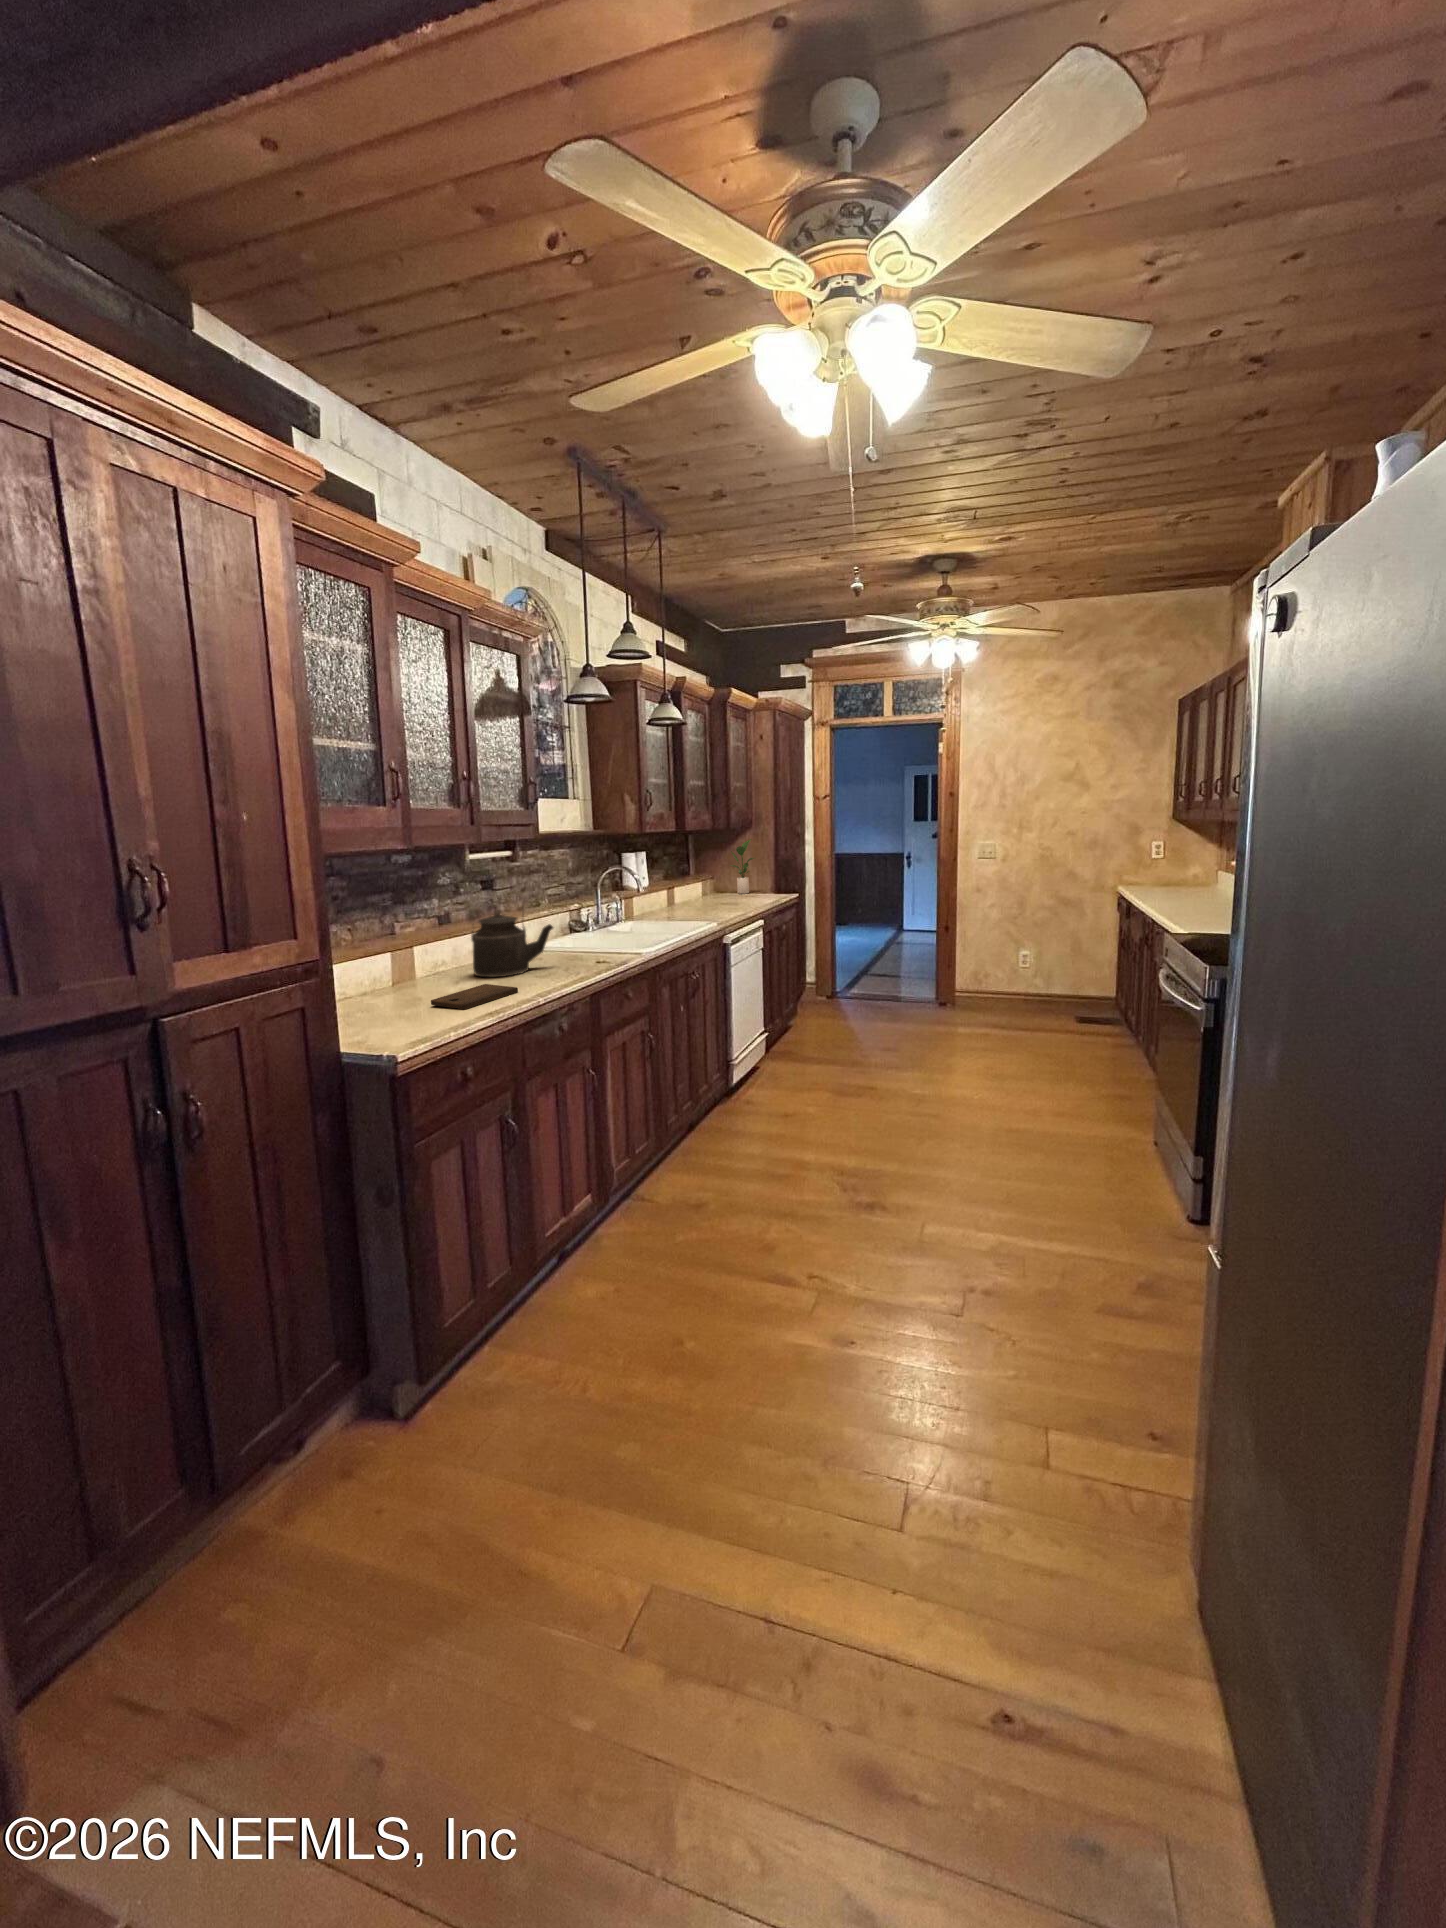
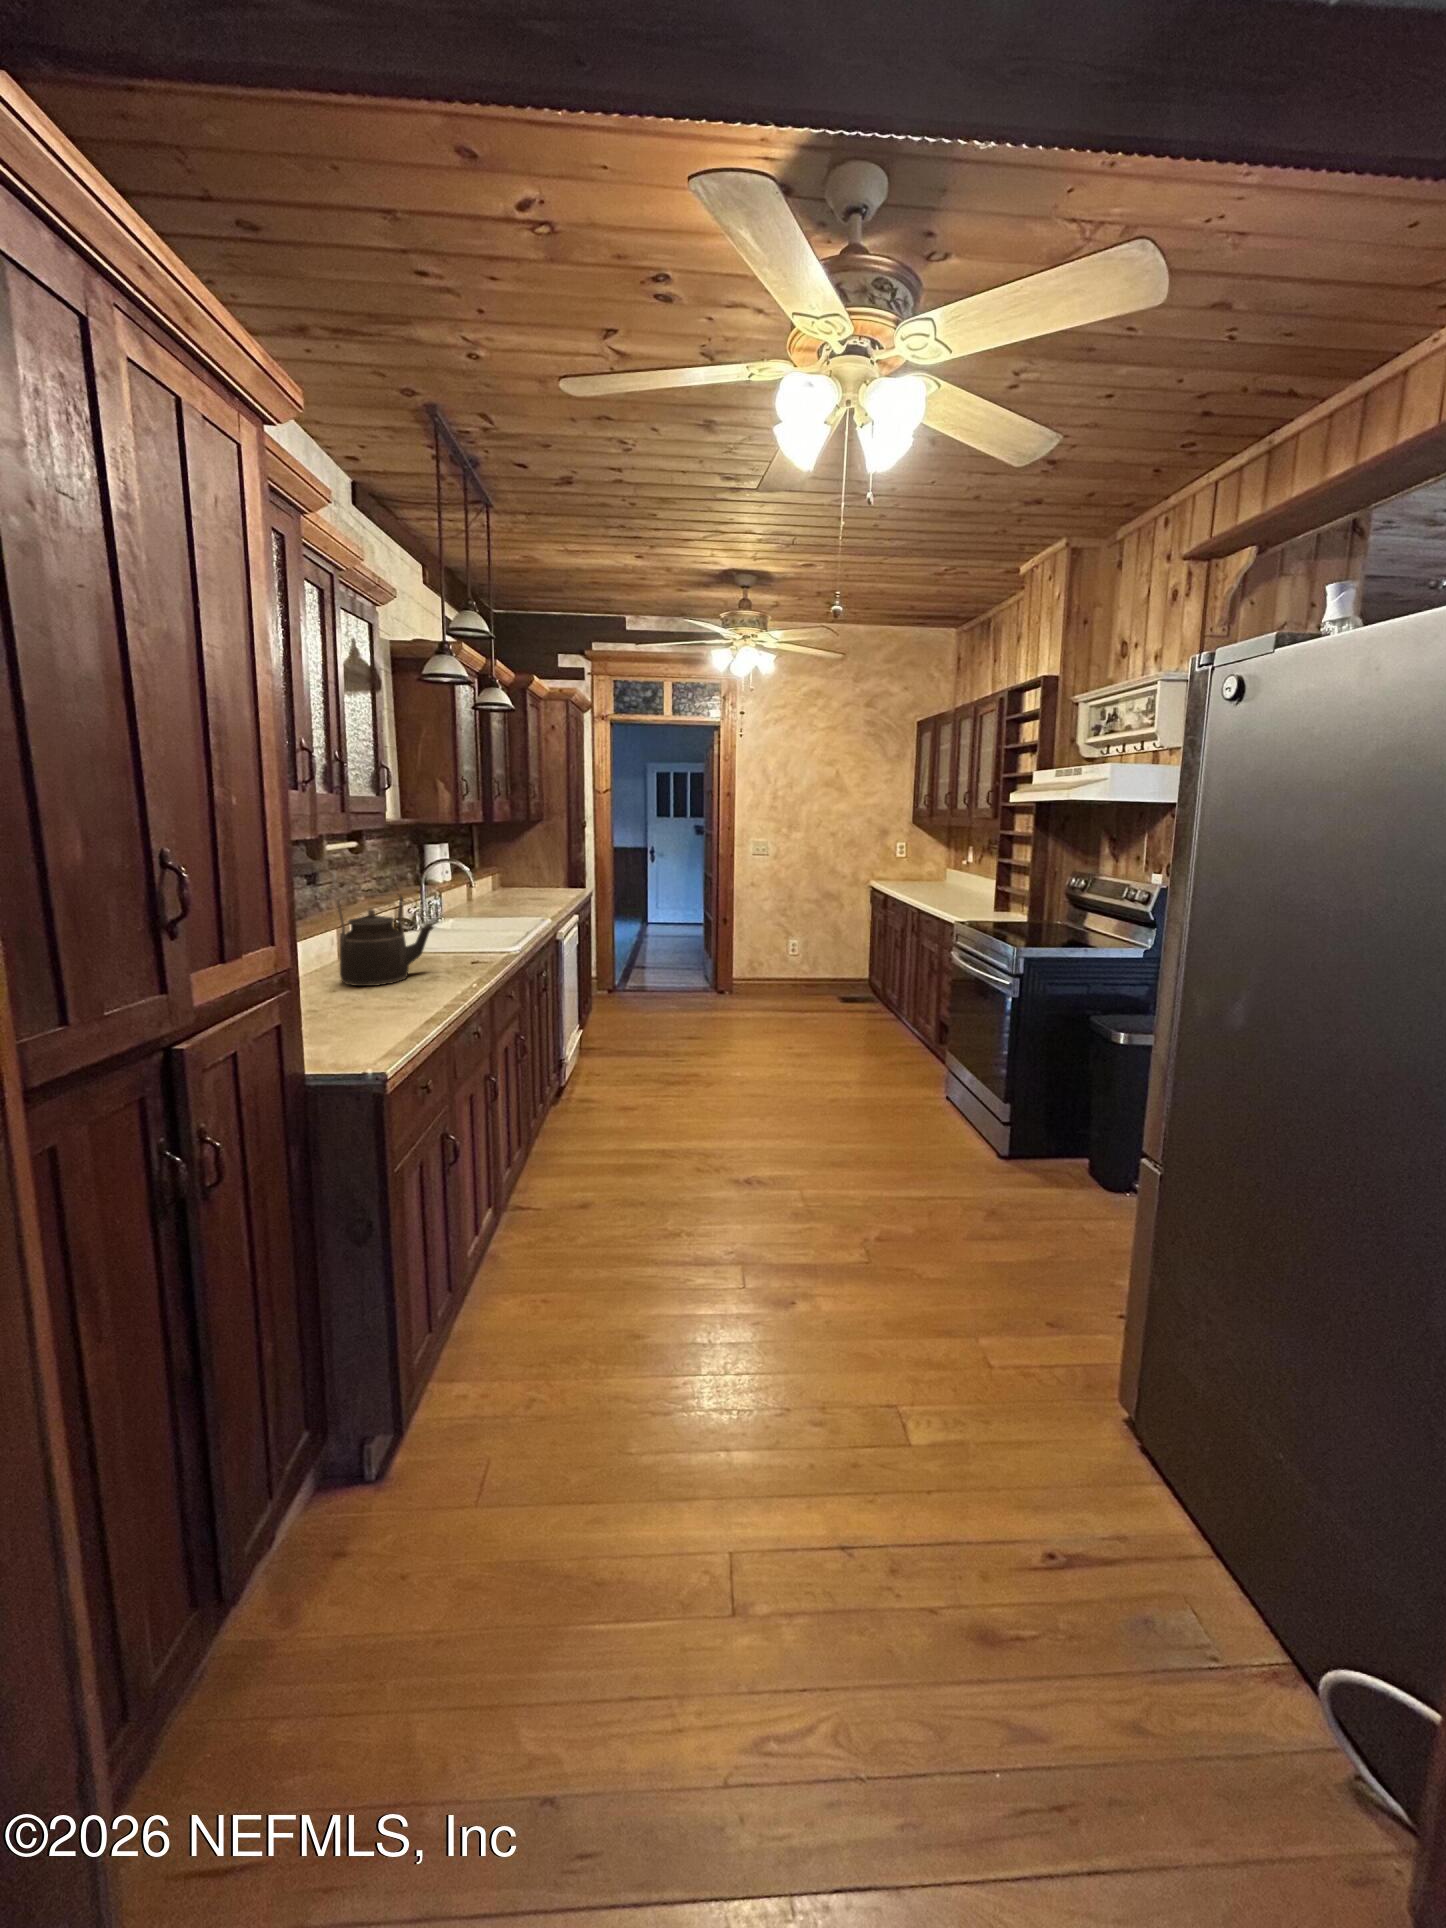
potted plant: present [731,839,755,894] -> none [524,832,555,890]
cutting board: present [431,984,518,1009] -> none [345,992,434,1020]

